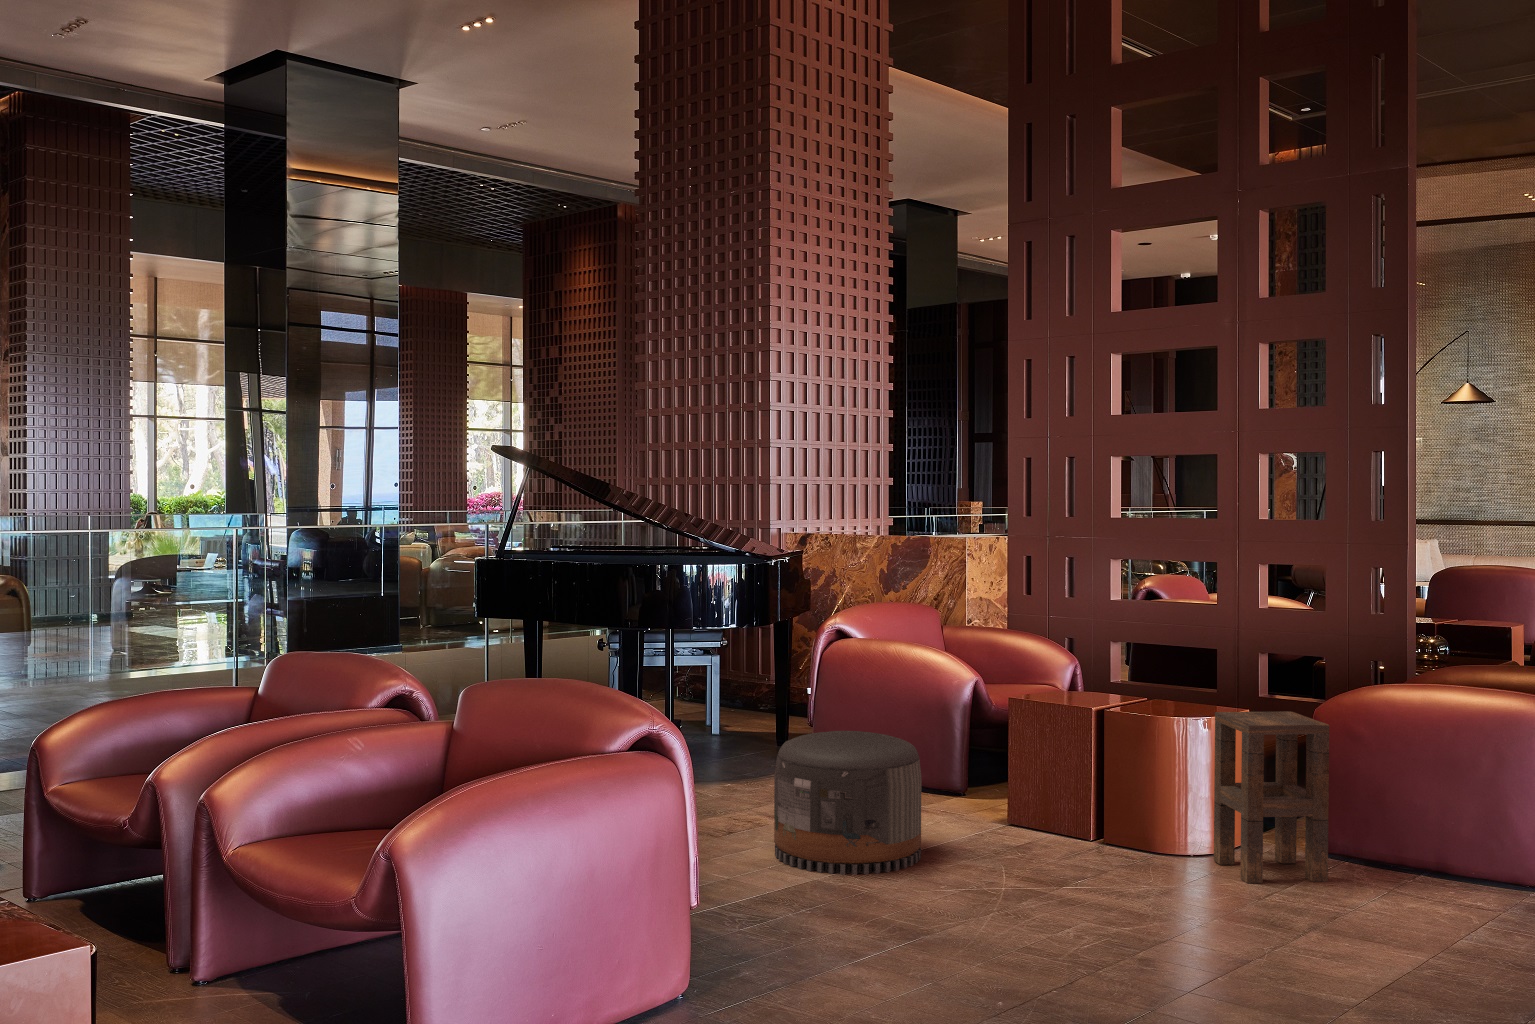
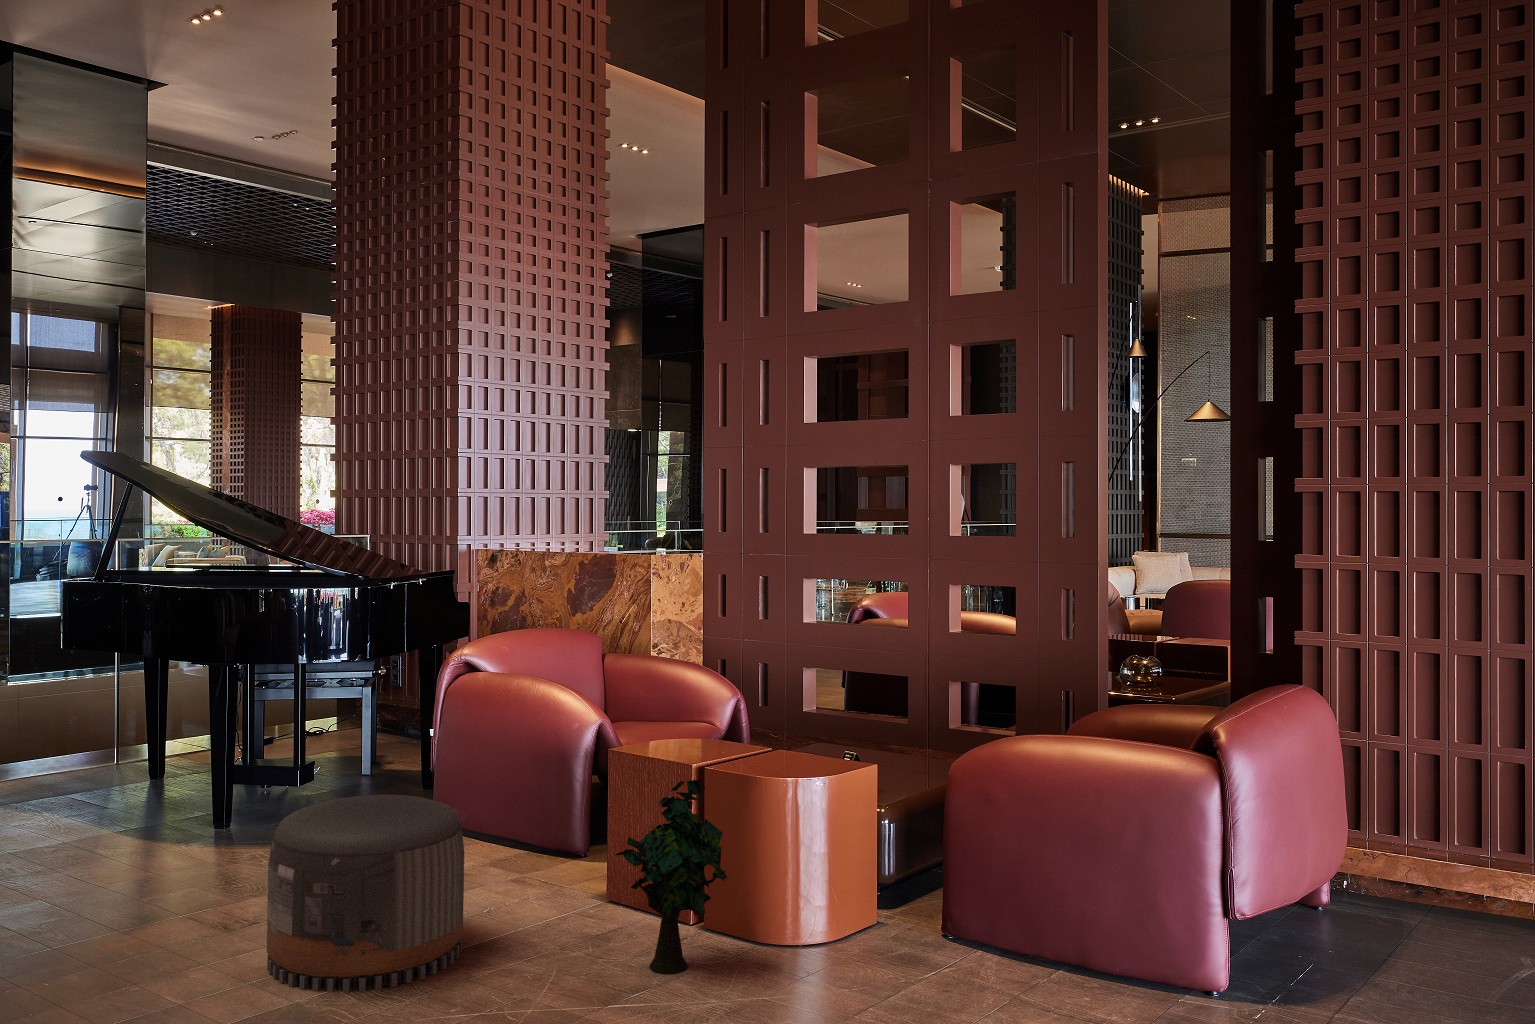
side table: present [1214,711,1329,883] -> none [819,772,946,998]
decorative plant: none [1052,715,1142,868] -> present [615,779,727,974]

